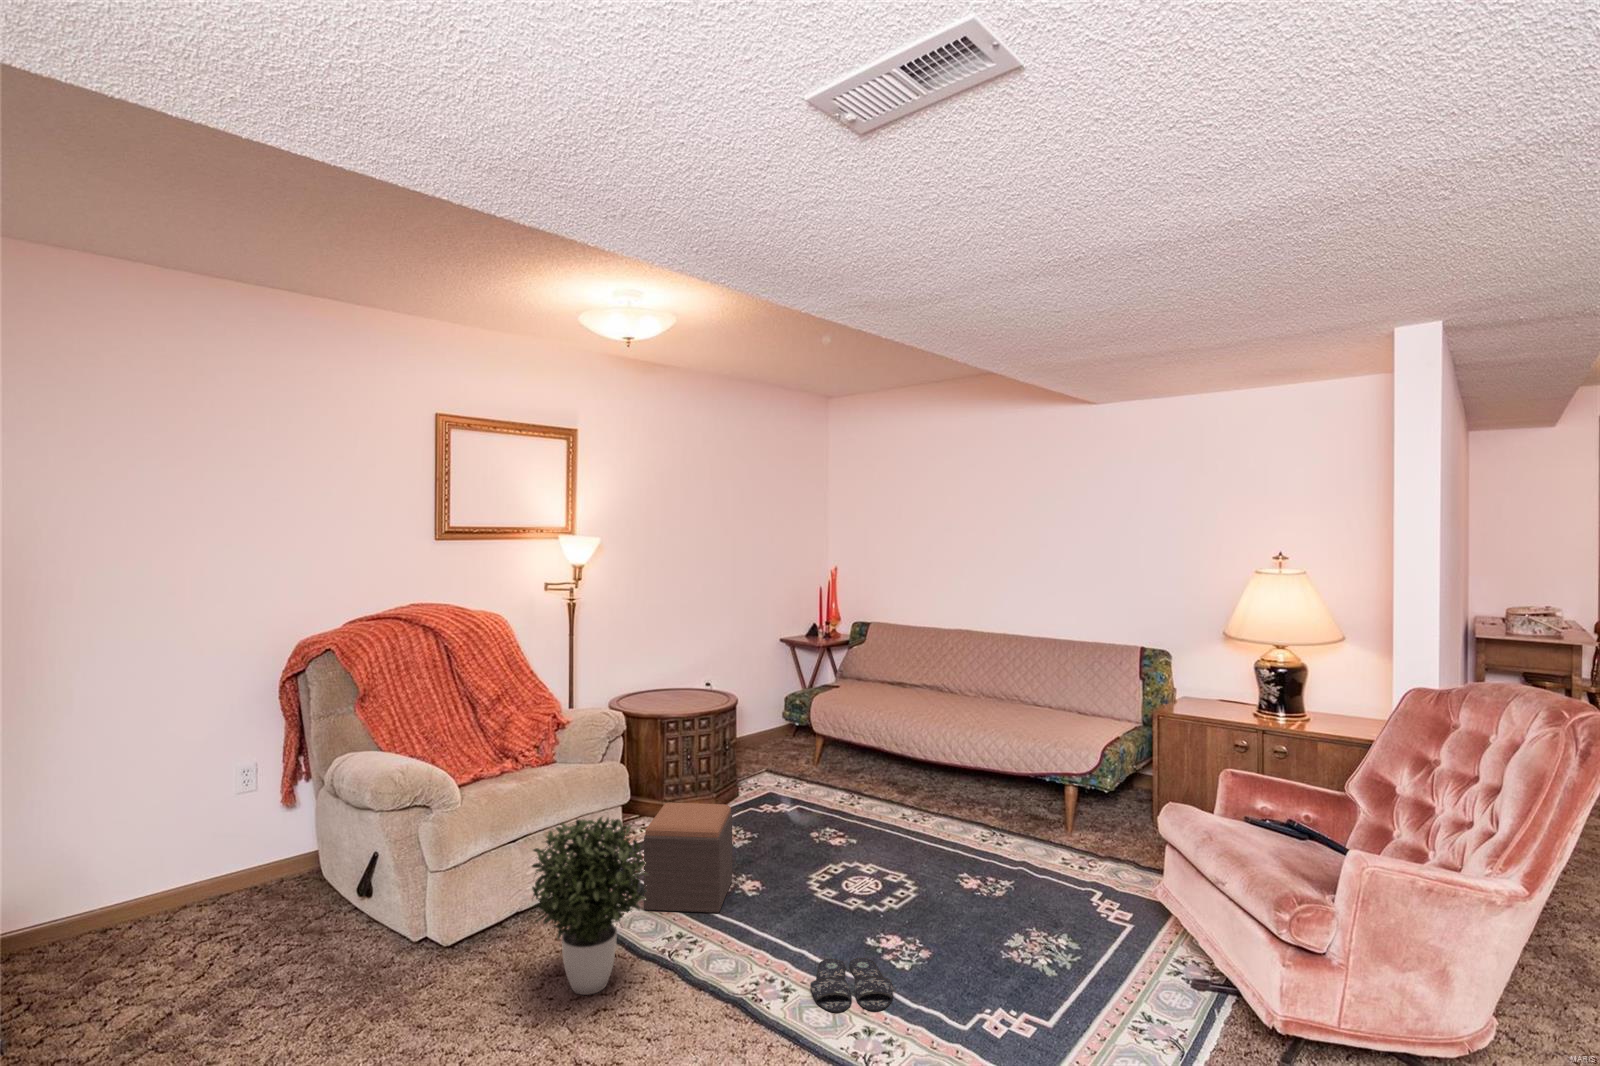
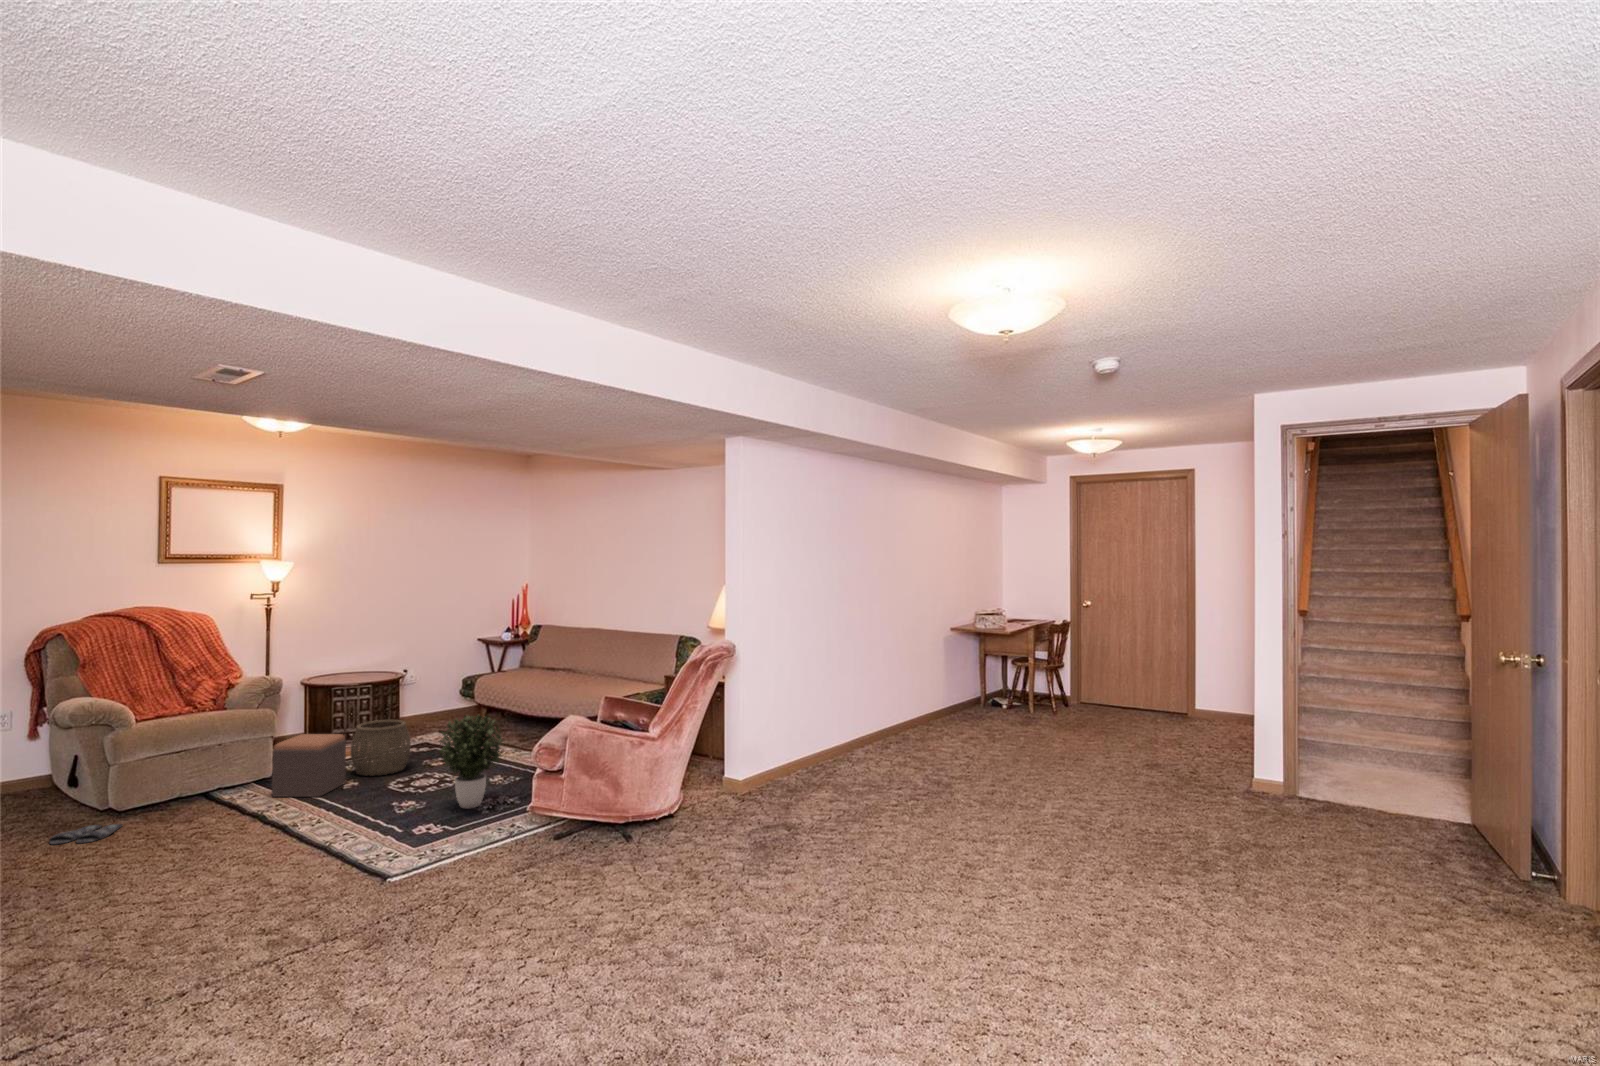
woven basket: none [719,772,801,864] -> present [350,720,411,776]
potted plant: present [532,817,647,995] -> present [439,715,503,809]
slippers: present [810,958,893,1013] -> present [49,824,123,845]

